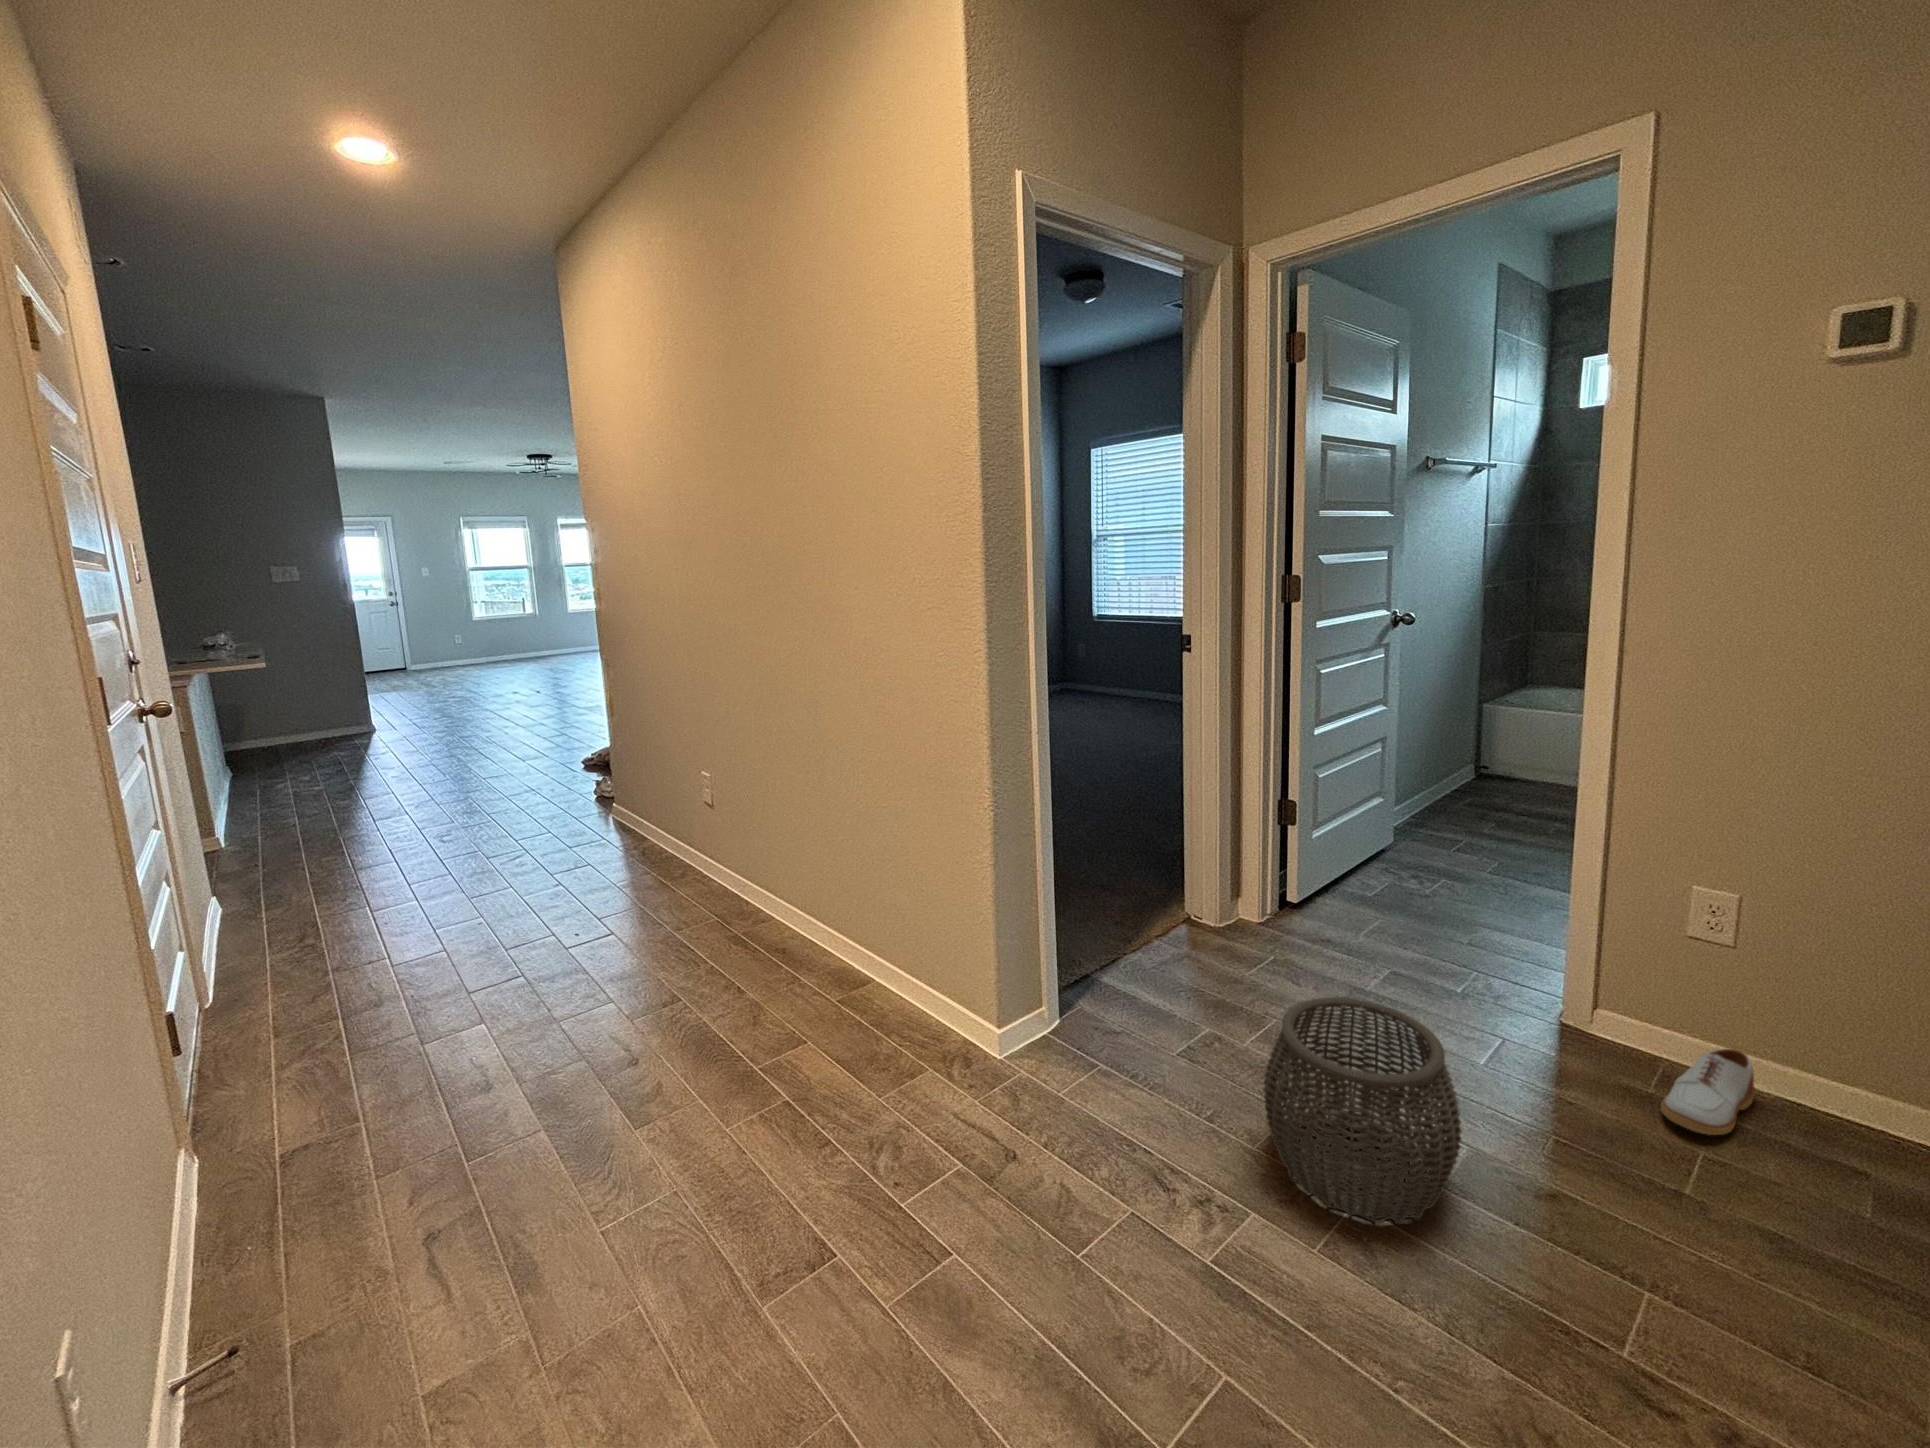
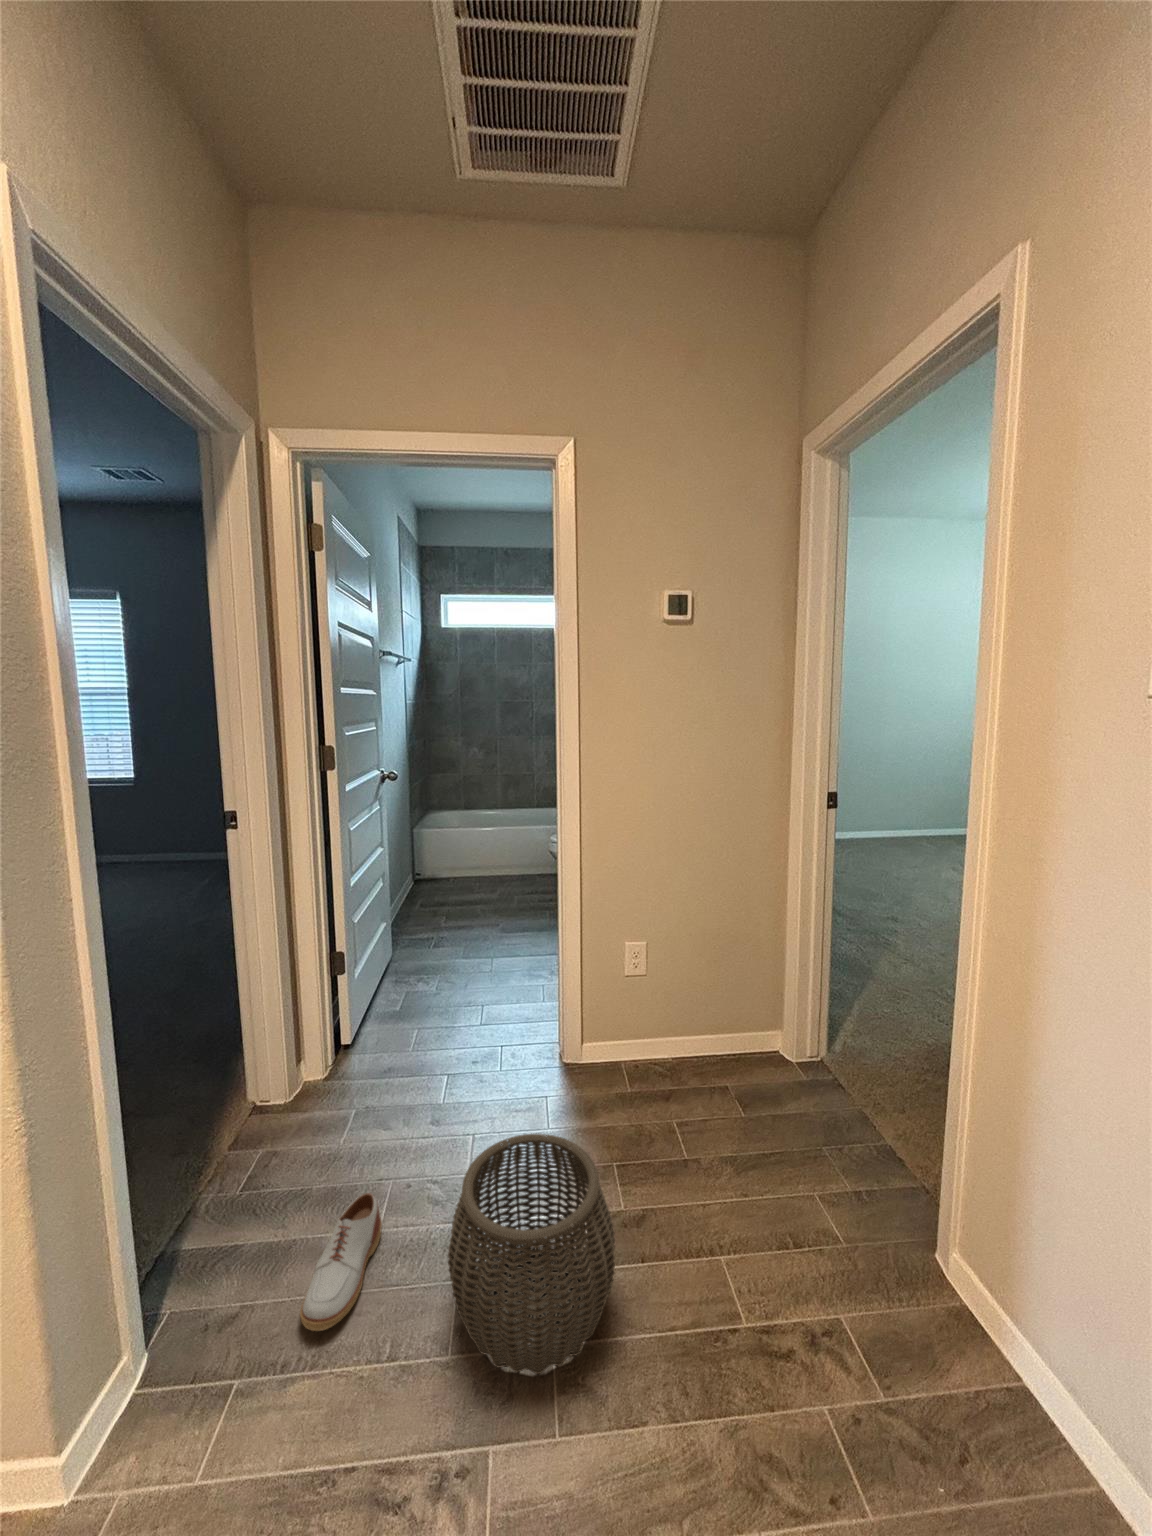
shoe: present [1661,1049,1755,1135] -> present [300,1193,382,1331]

